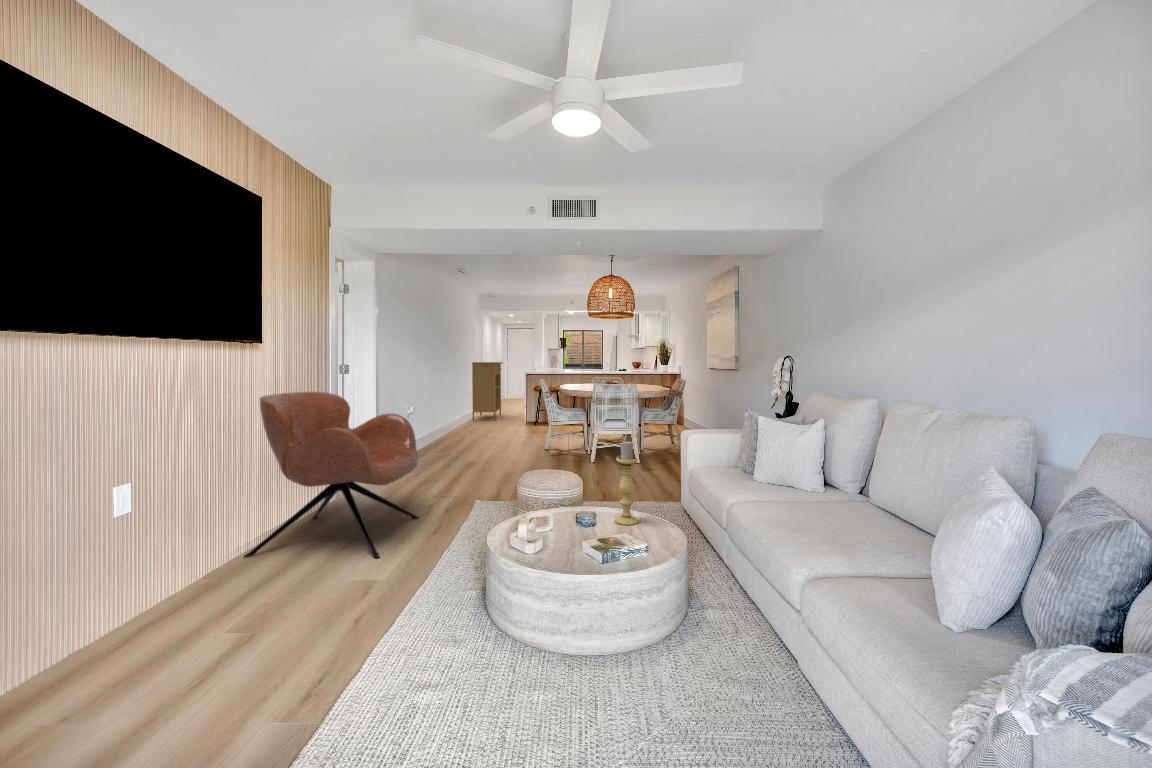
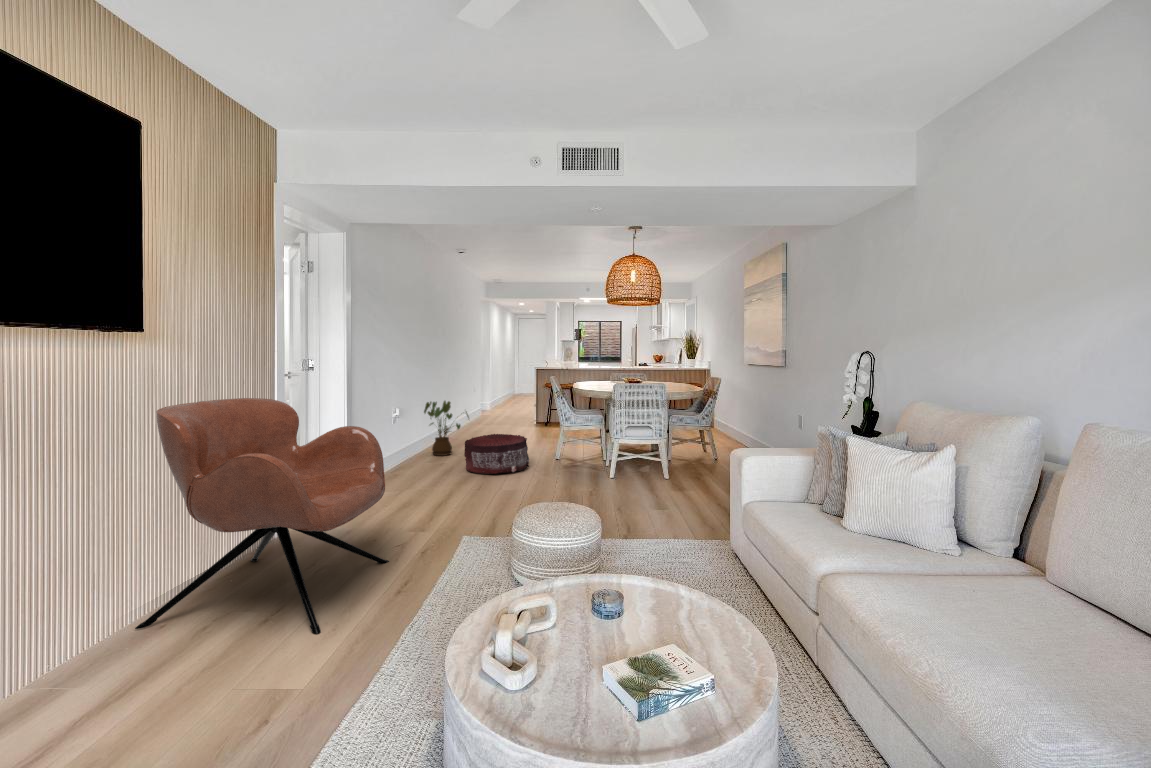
console table: present [472,362,503,421] -> none [473,356,510,422]
house plant: none [433,400,472,447] -> present [424,401,469,456]
pouf: none [469,427,524,459] -> present [465,434,529,474]
candle holder: present [615,441,638,525] -> none [654,487,690,620]

